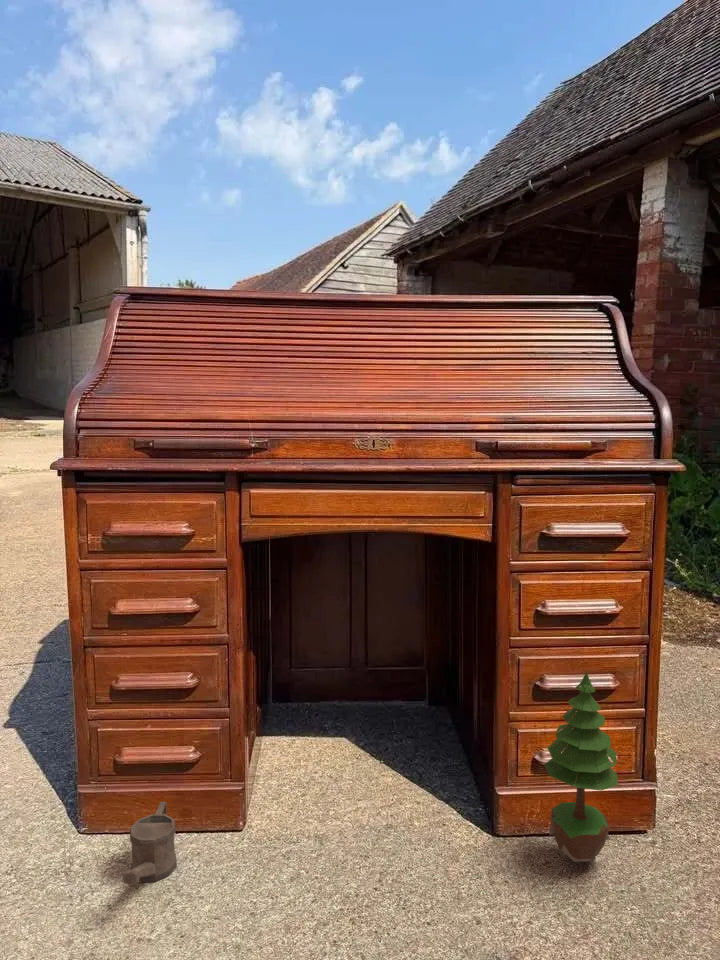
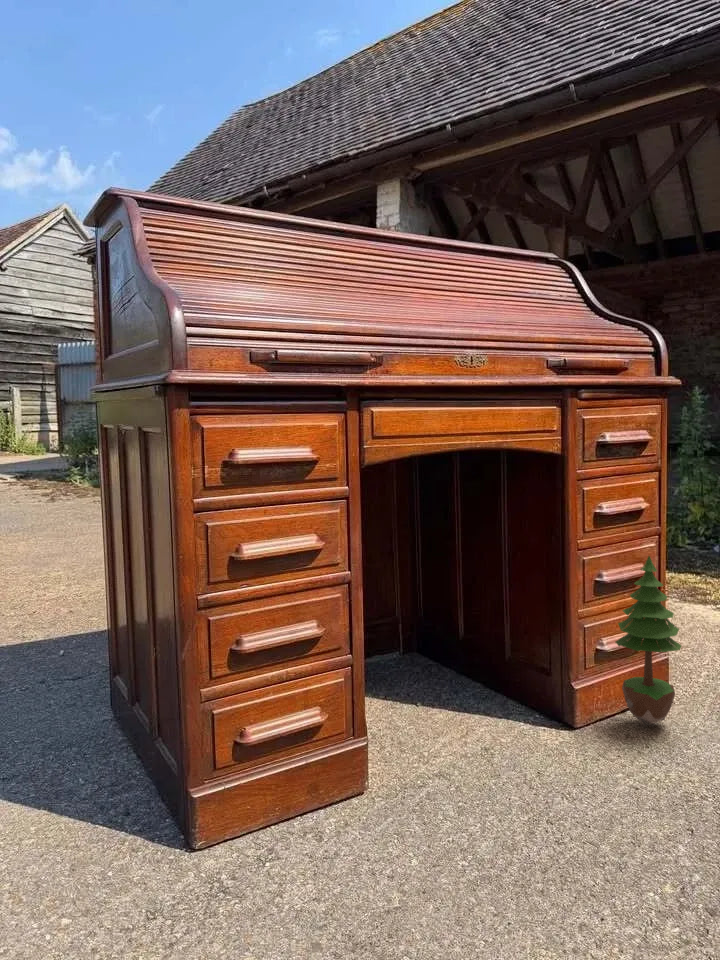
watering can: present [123,802,177,884] -> none [295,777,374,863]

